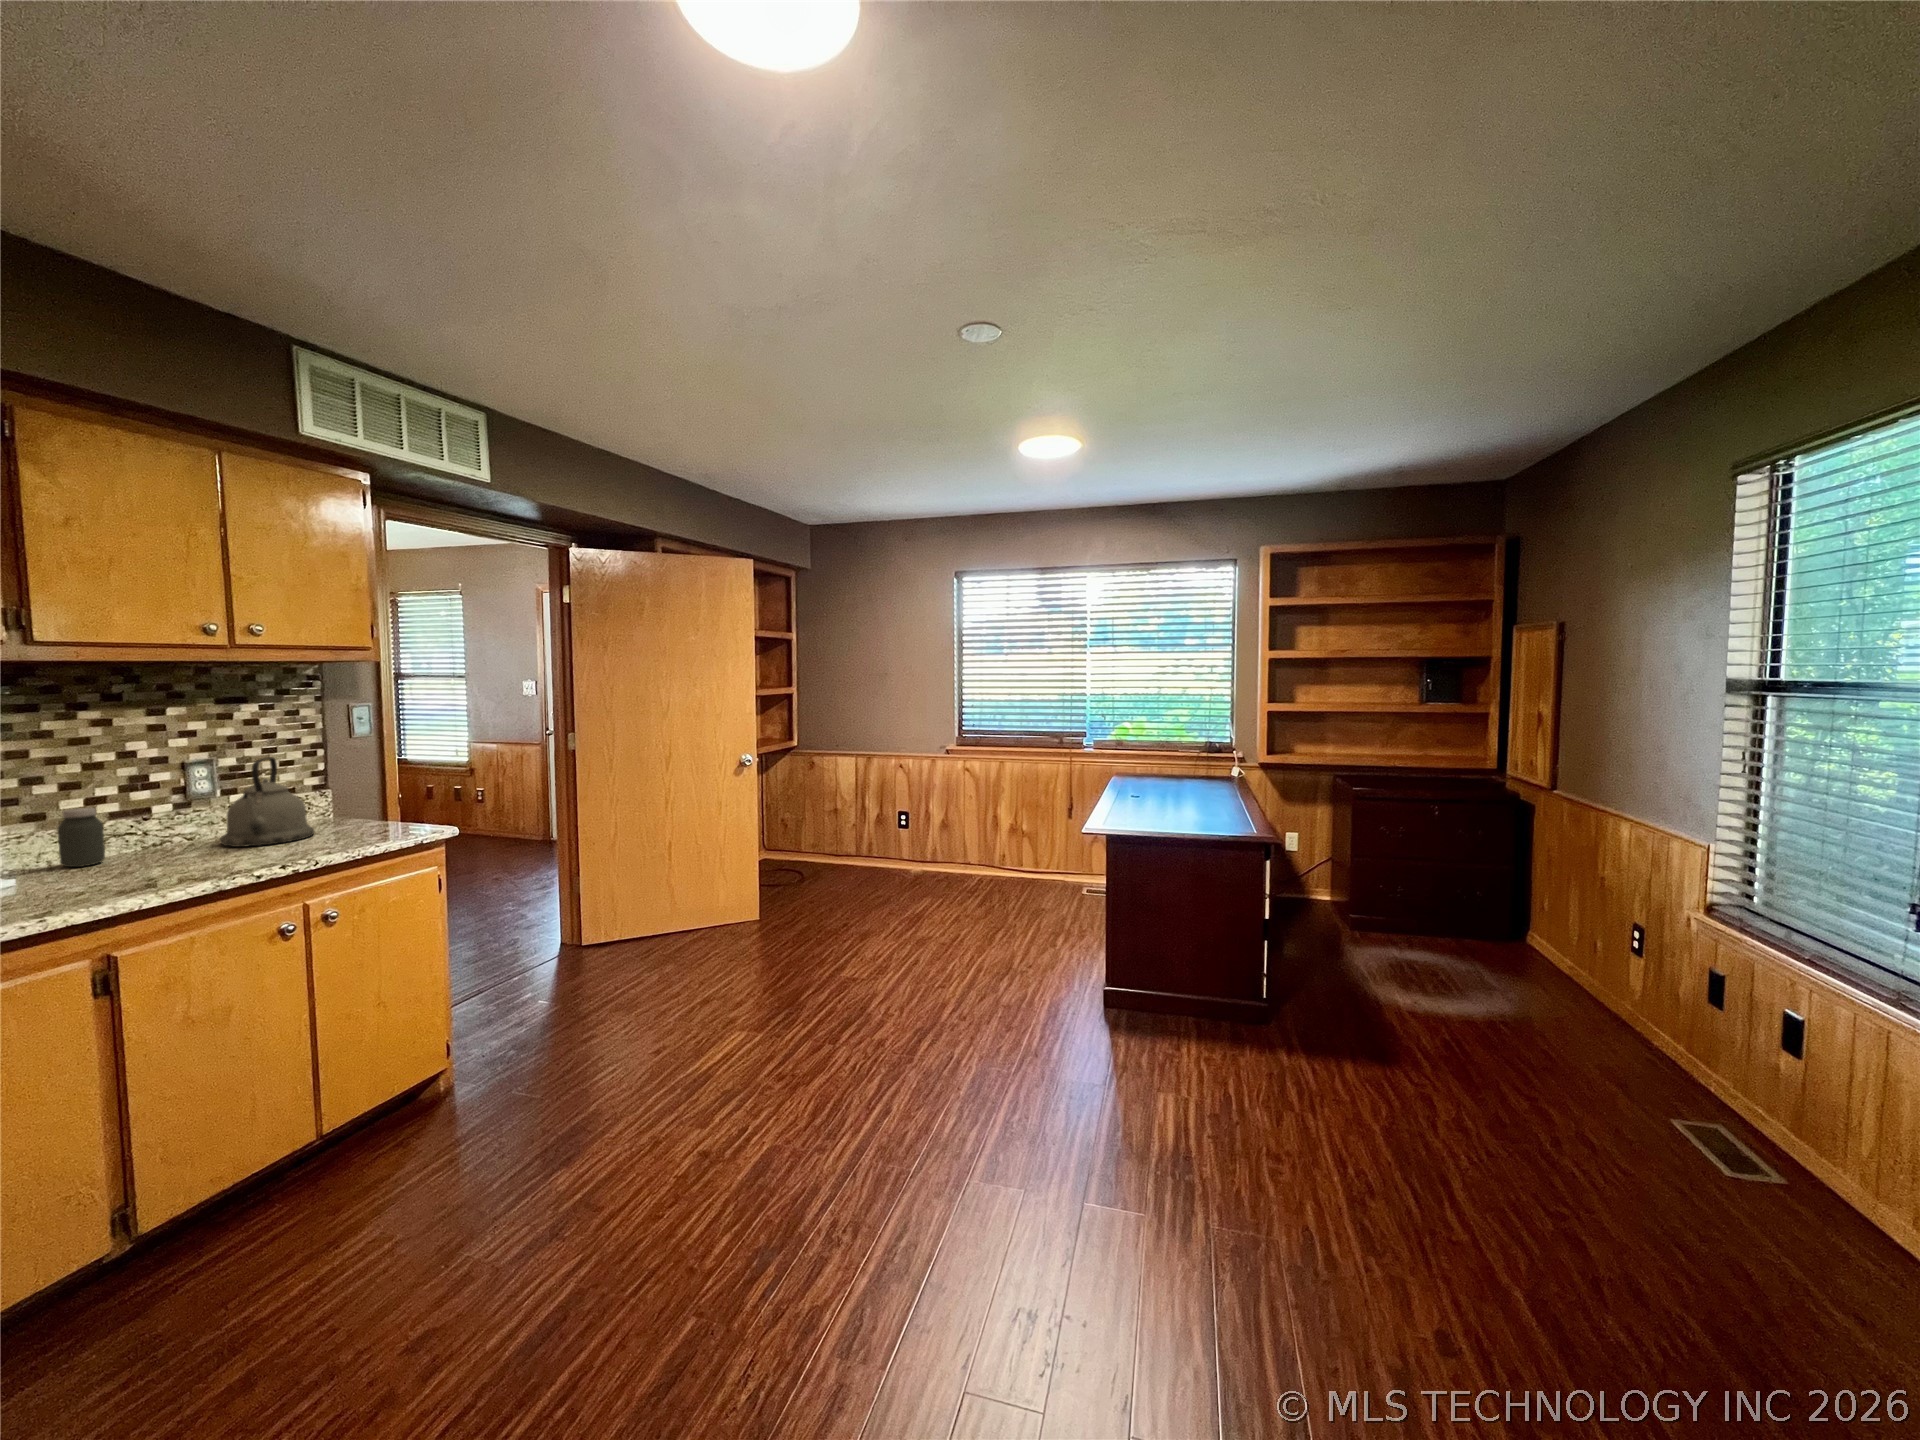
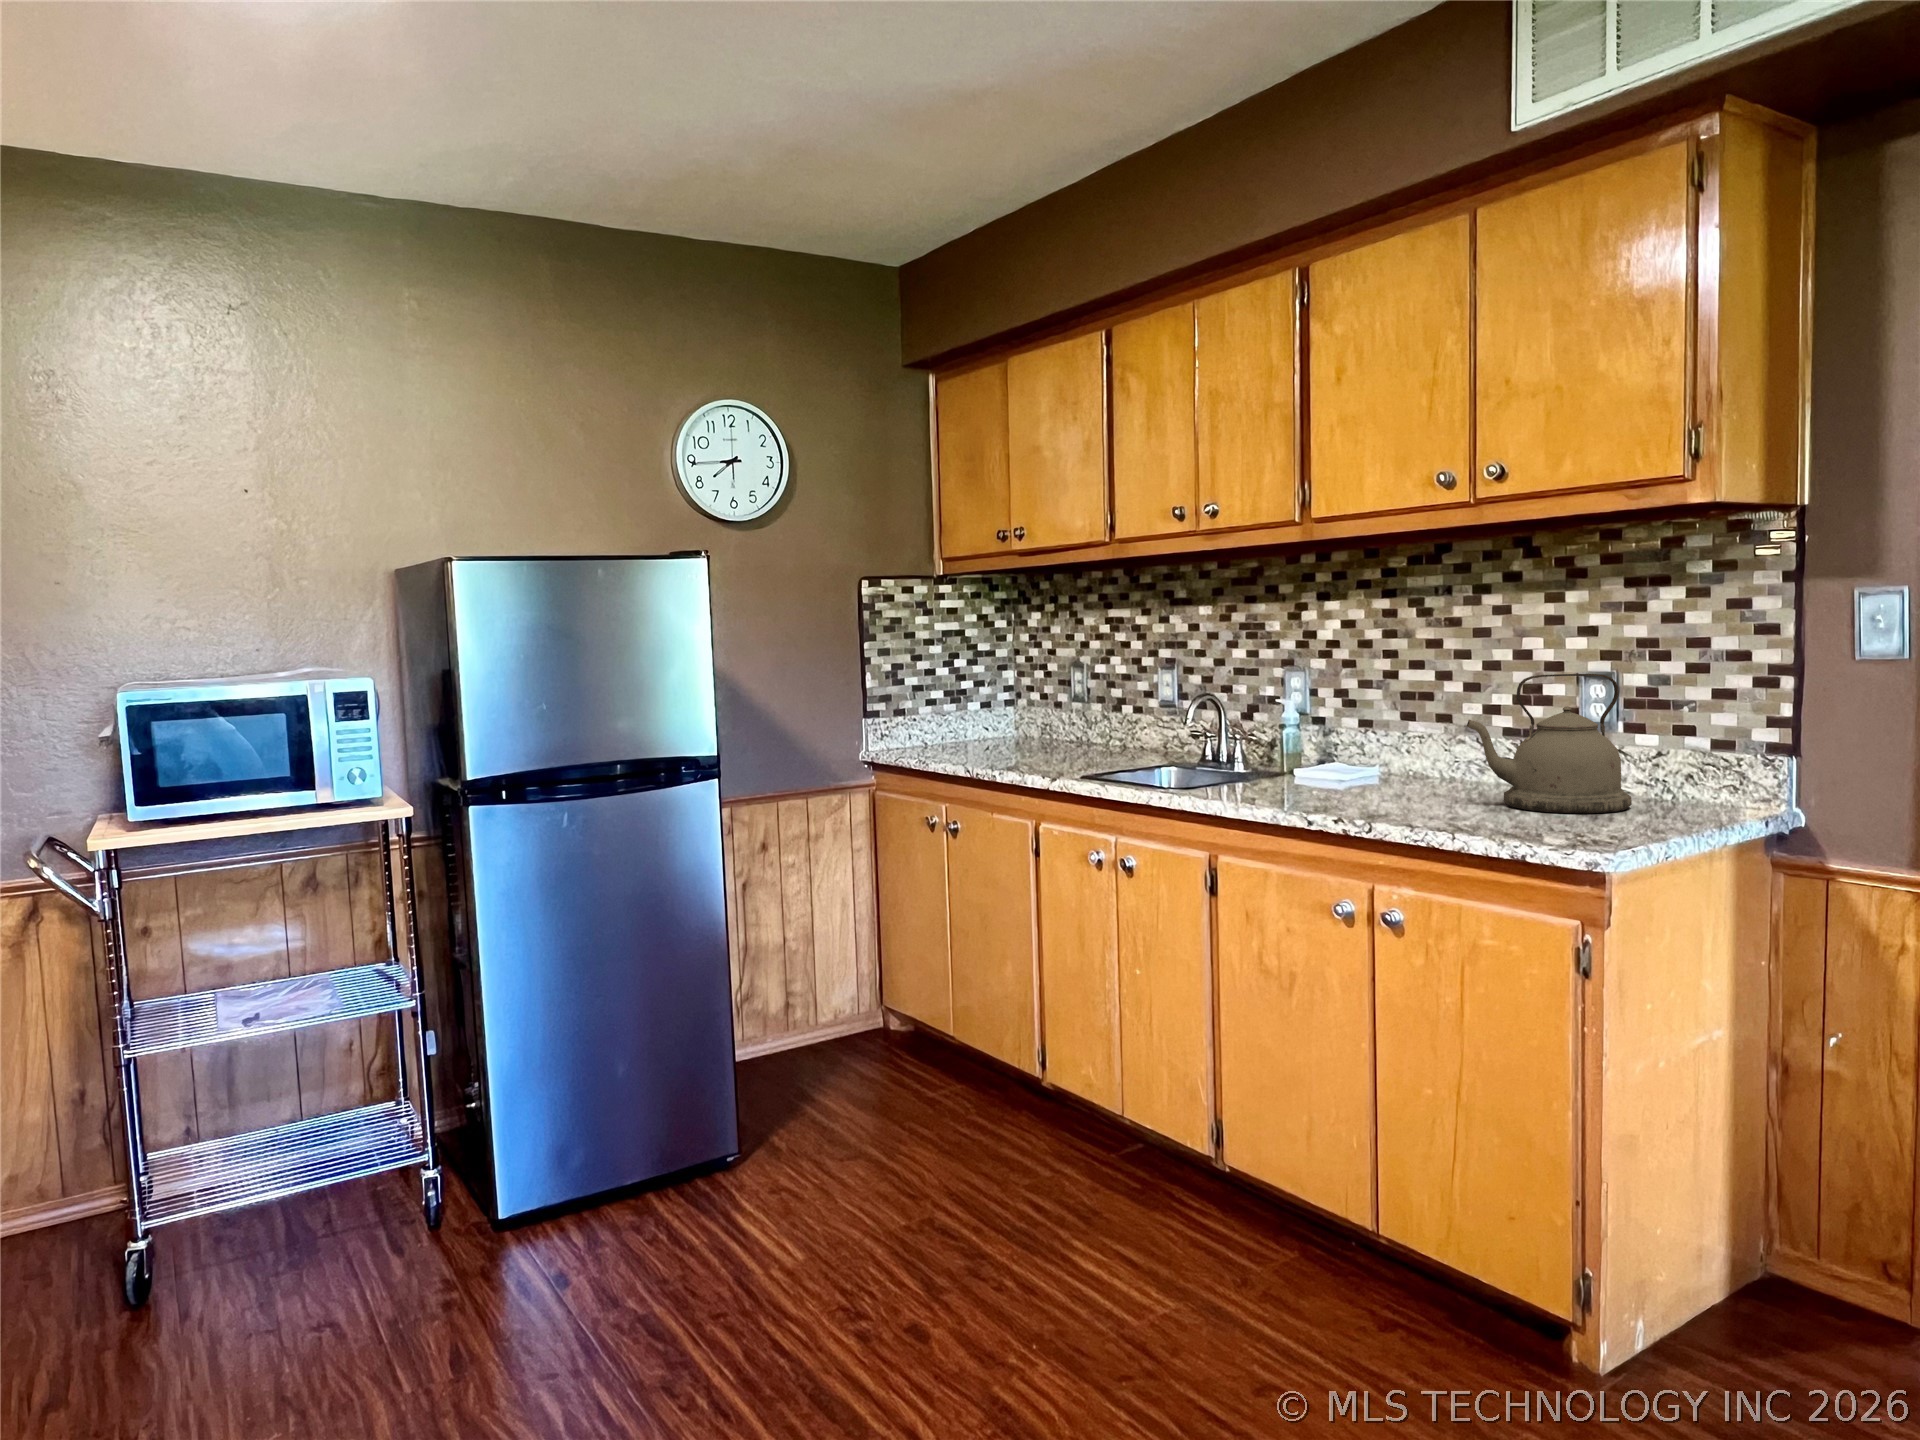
jar: present [58,808,105,867] -> none [1425,714,1465,785]

